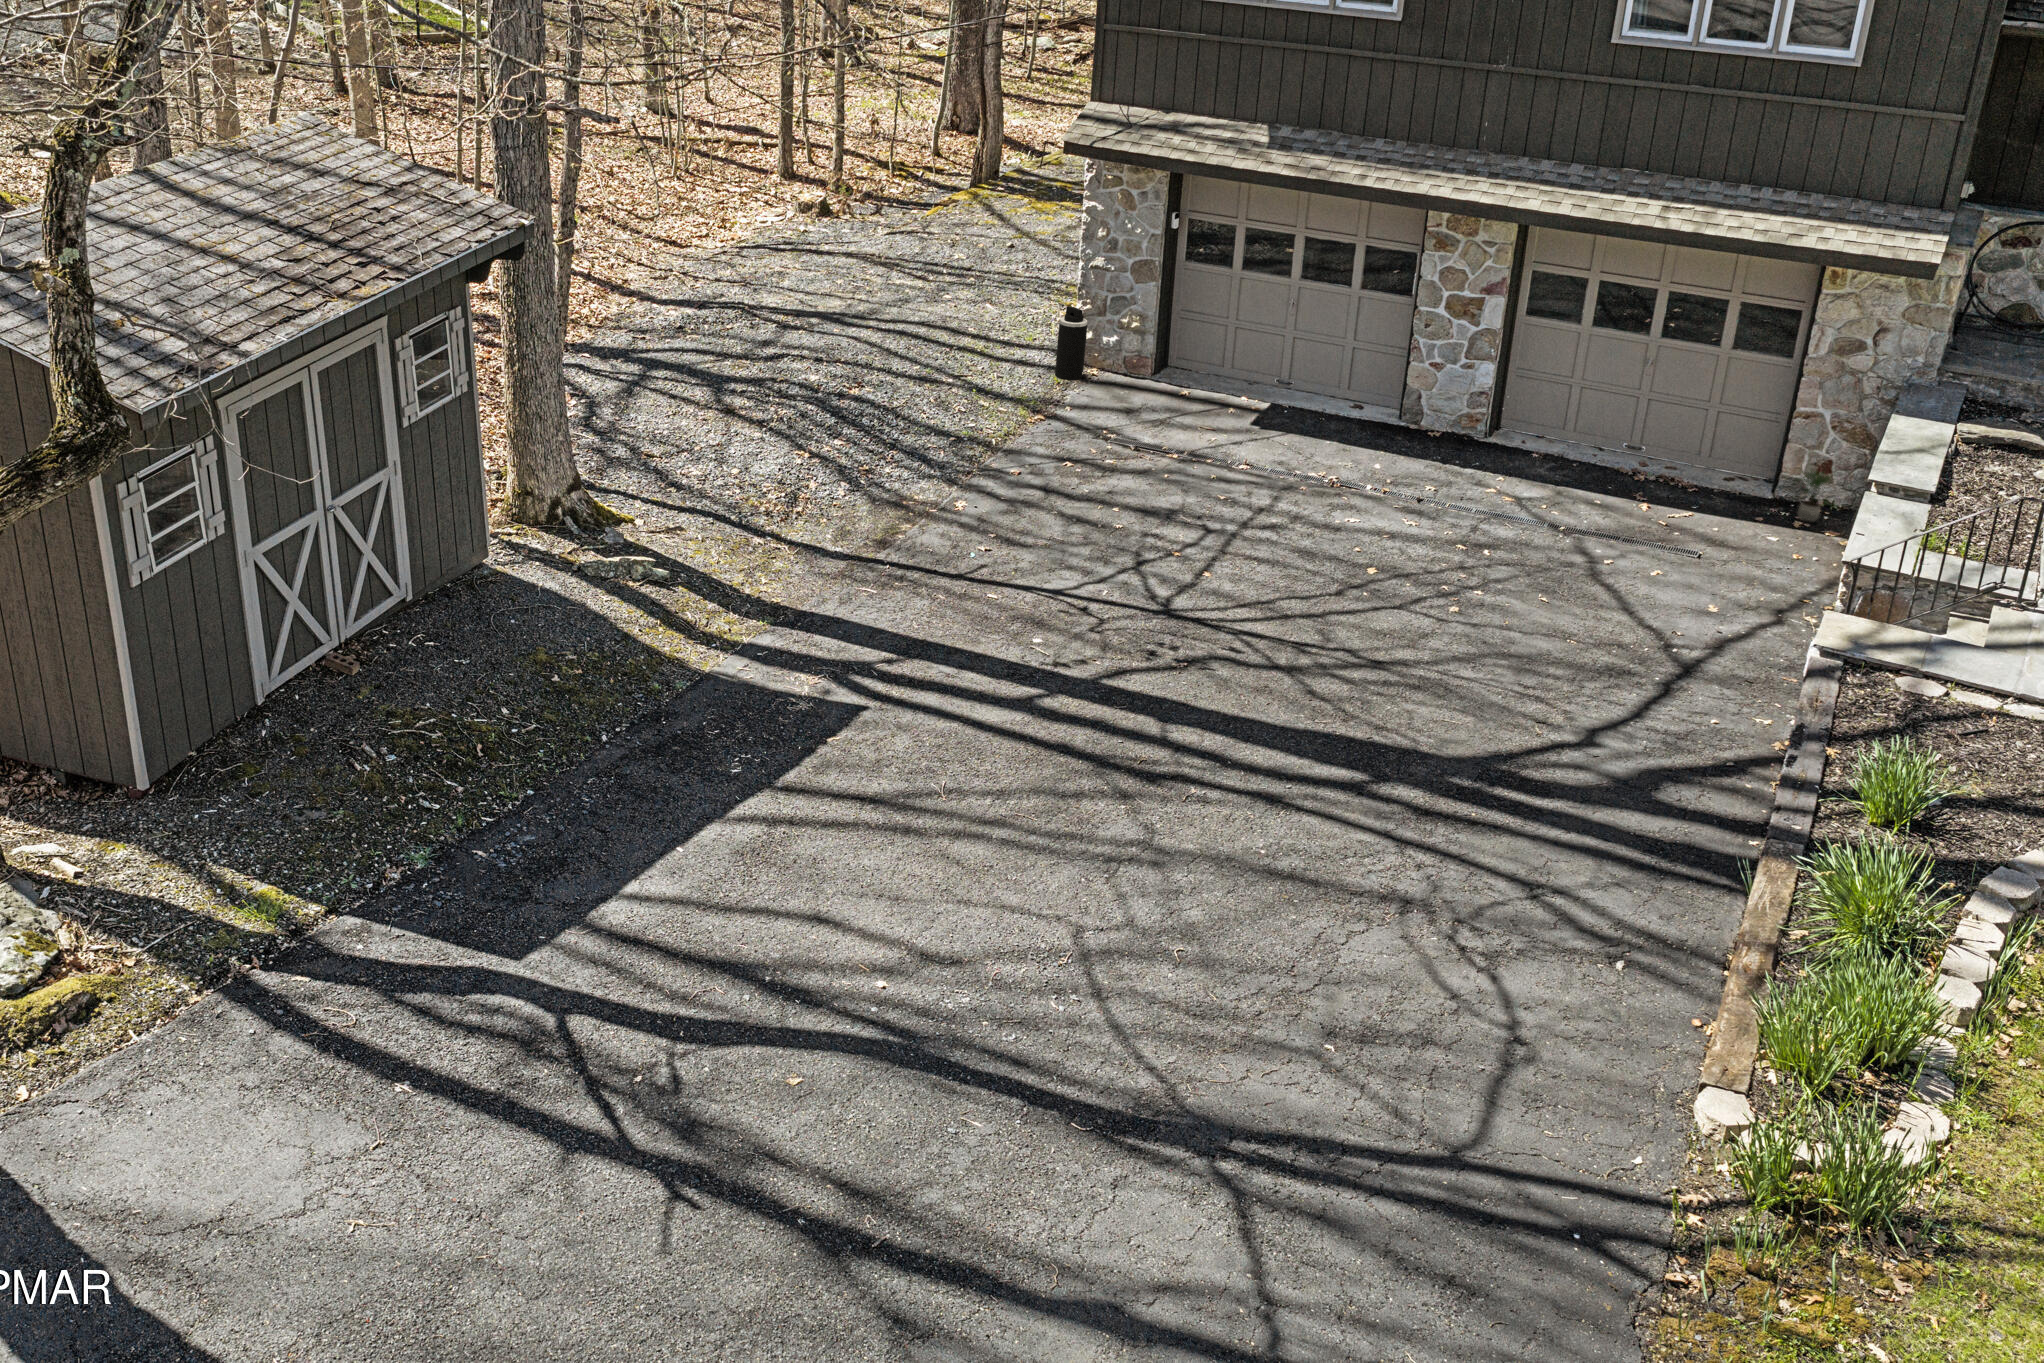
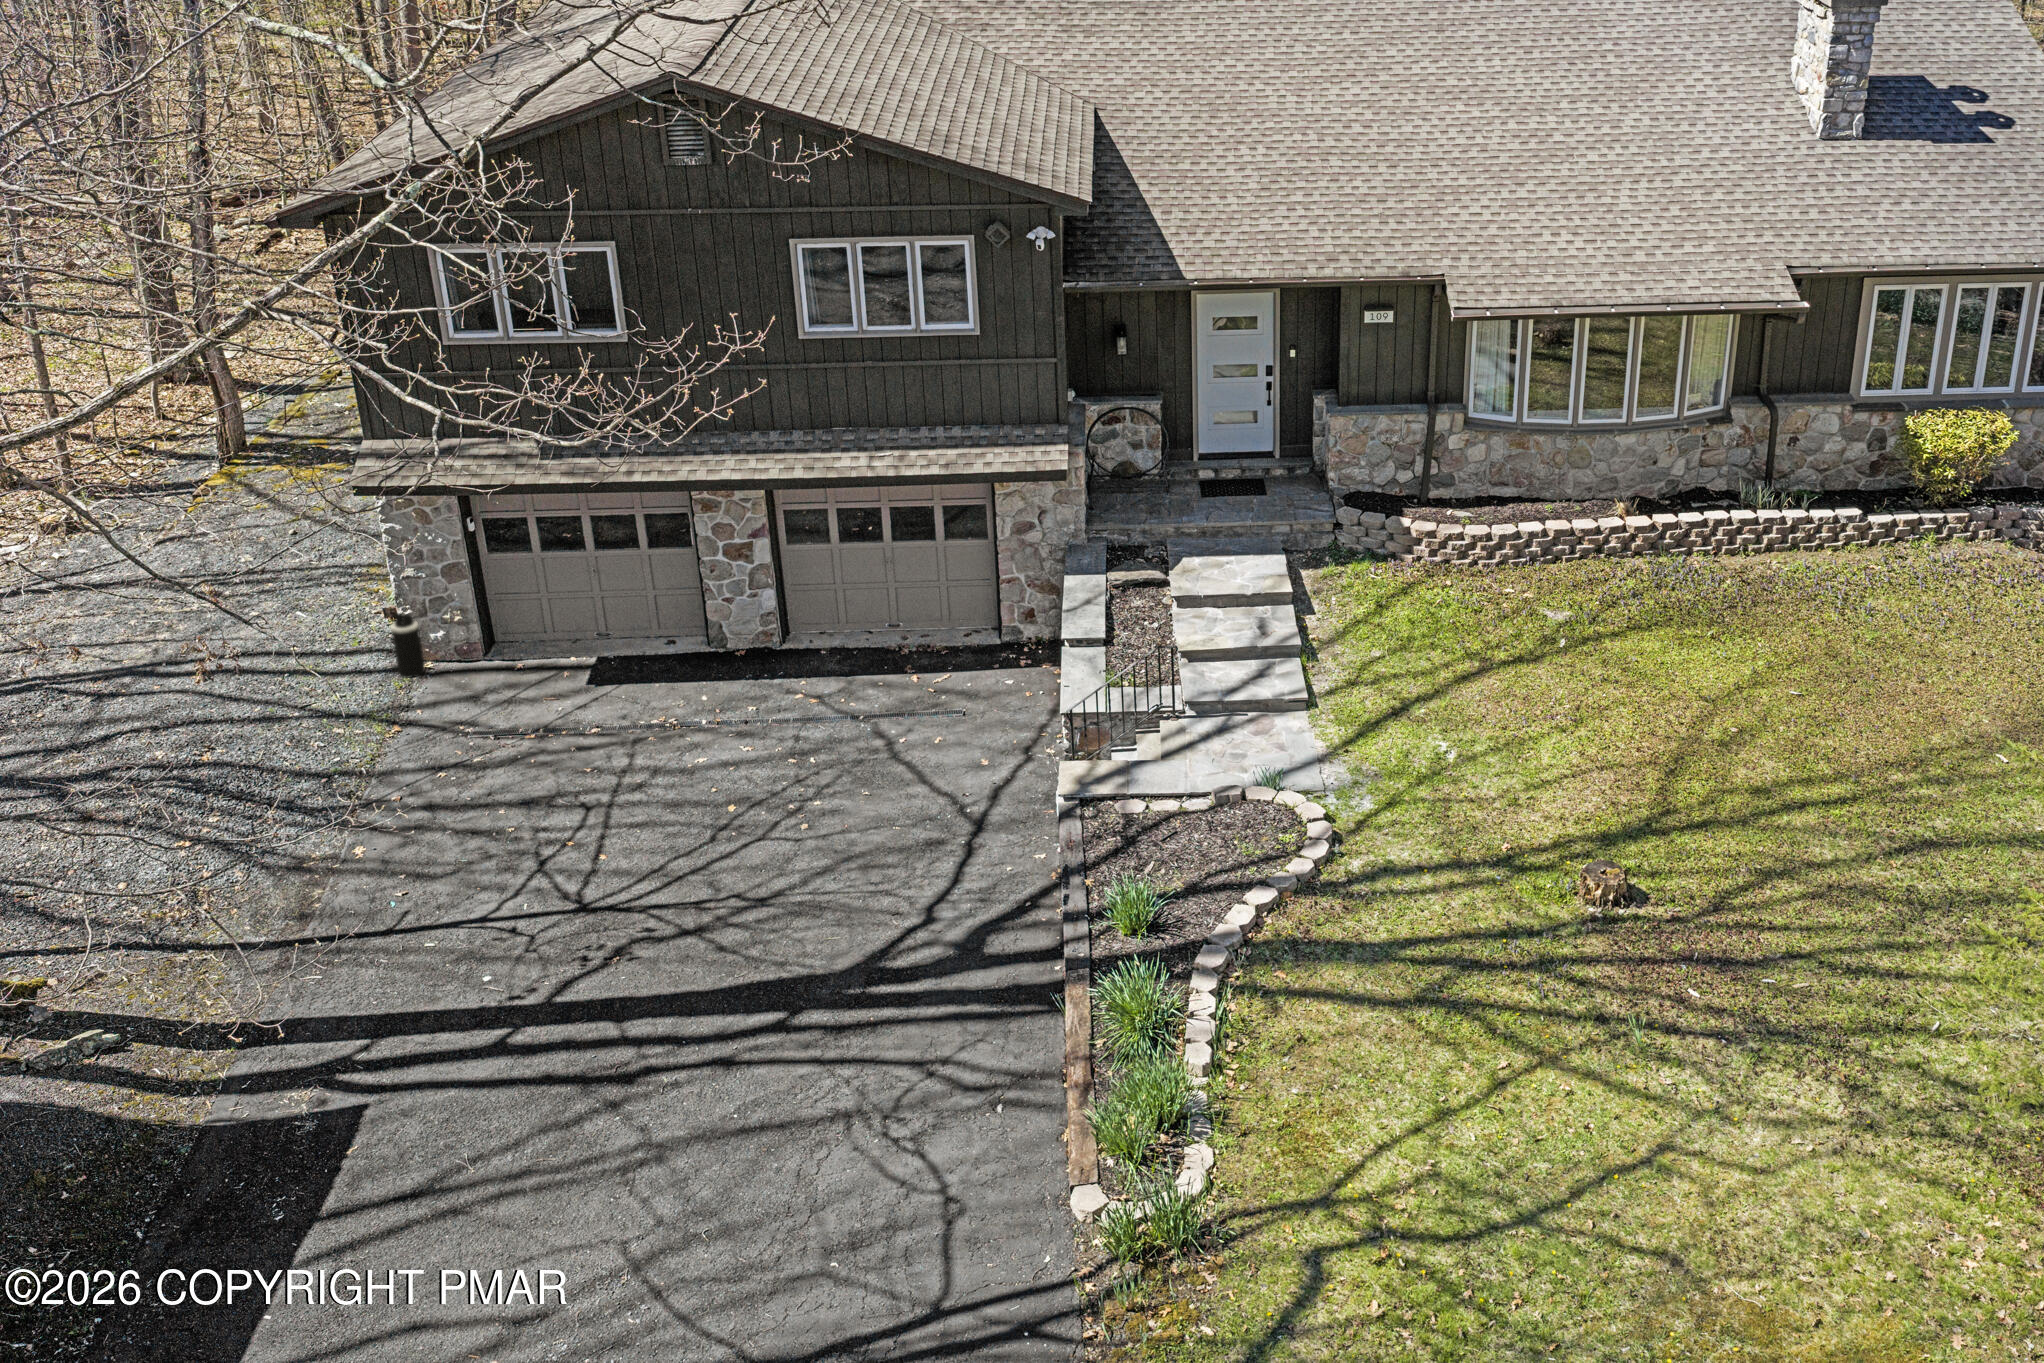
potted plant: present [1796,471,1830,523] -> none [1010,617,1038,657]

